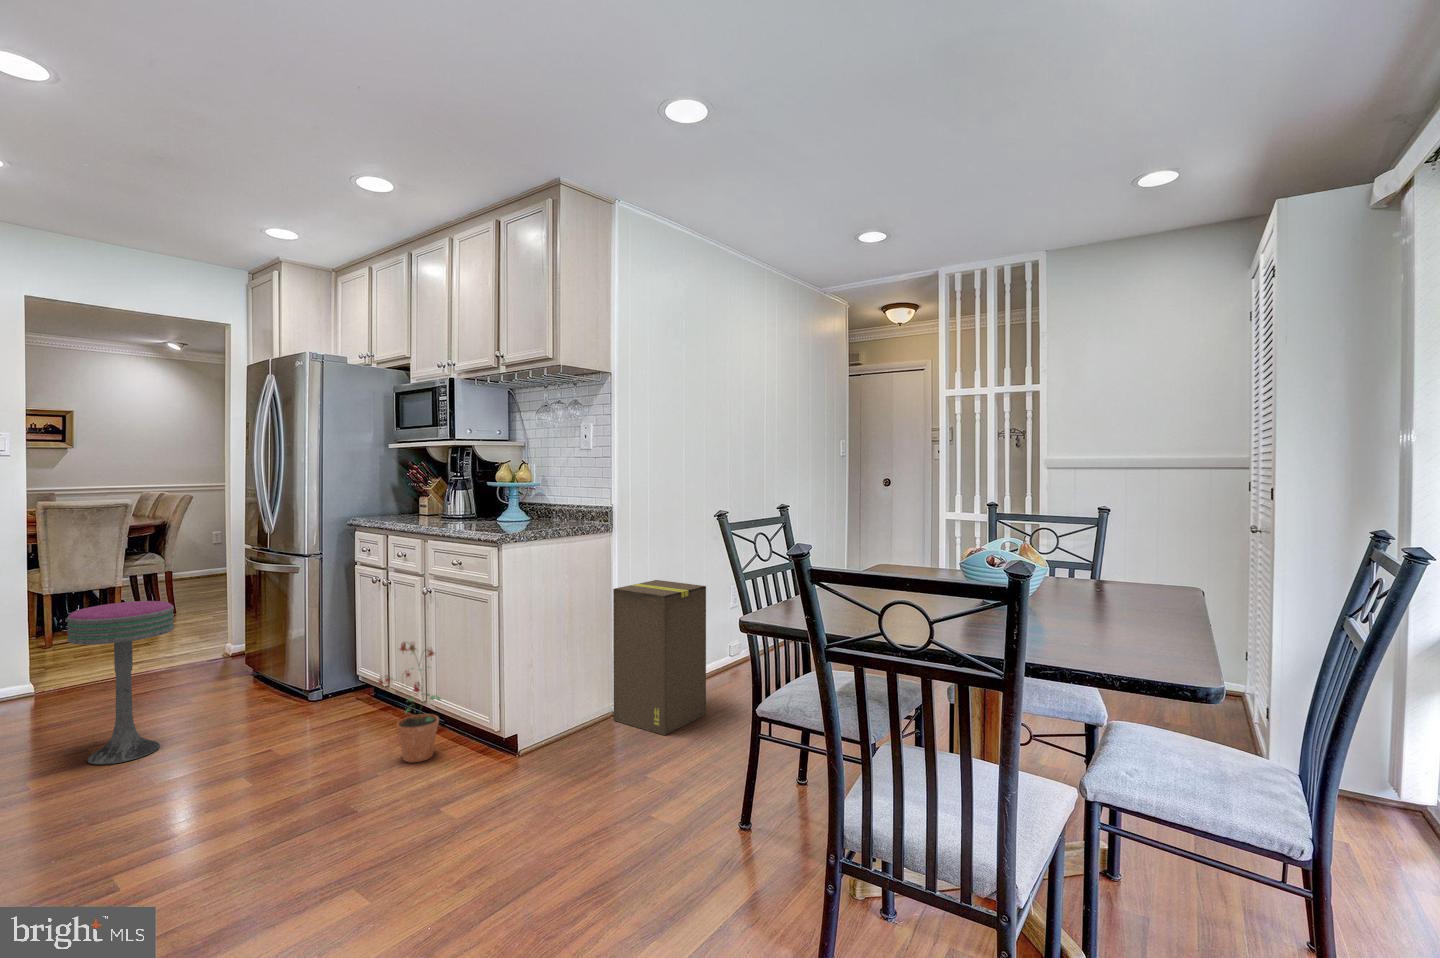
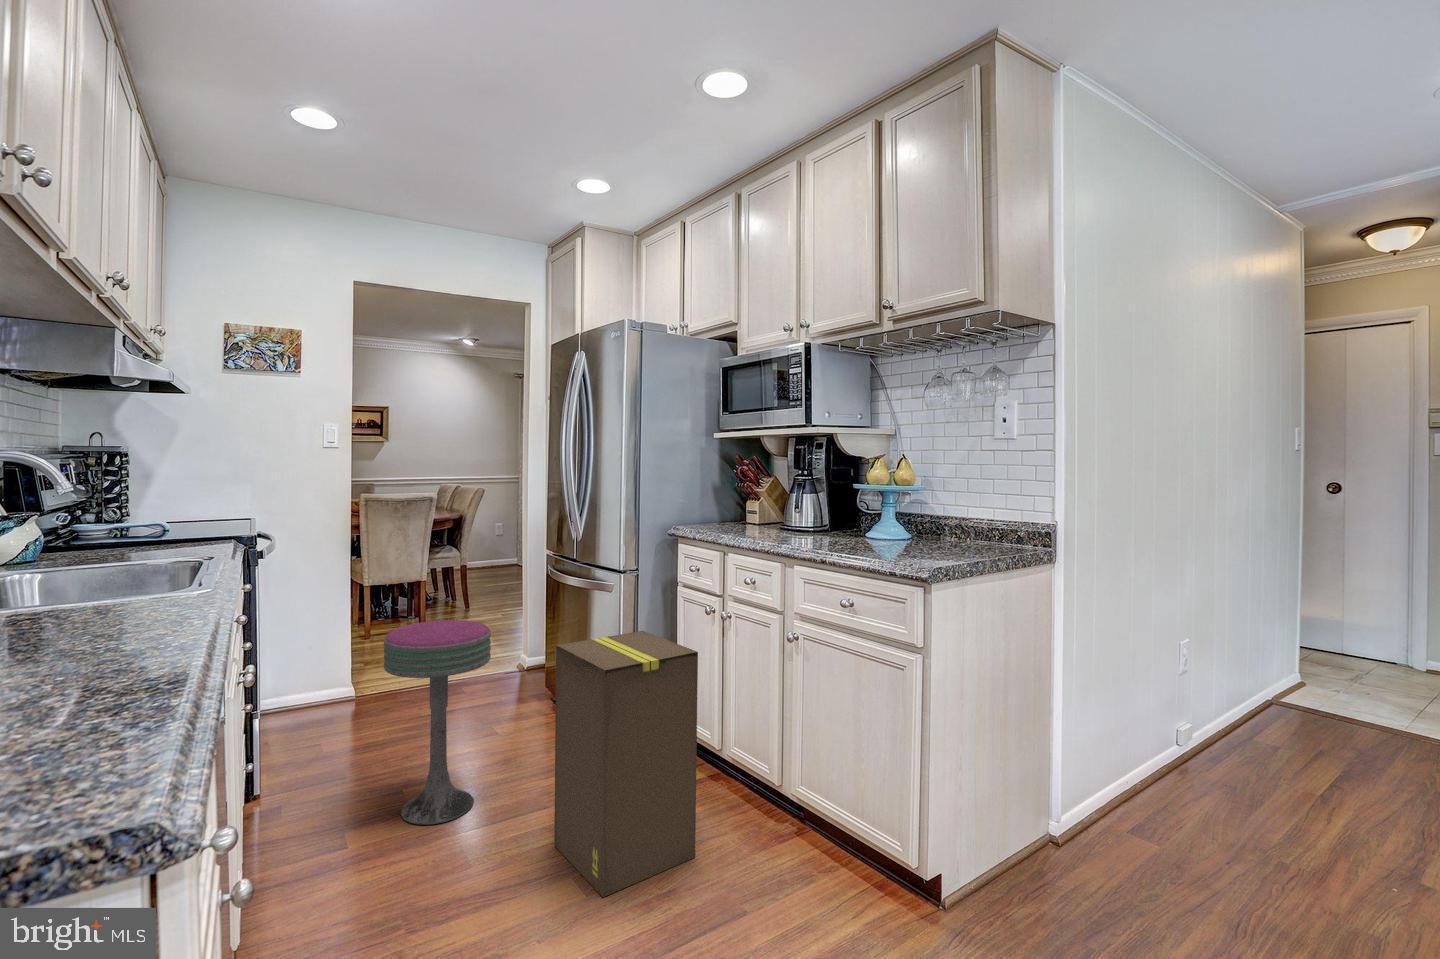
cardboard box: present [613,580,706,735] -> present [554,631,698,897]
potted plant: present [379,642,441,763] -> none [744,711,835,896]

